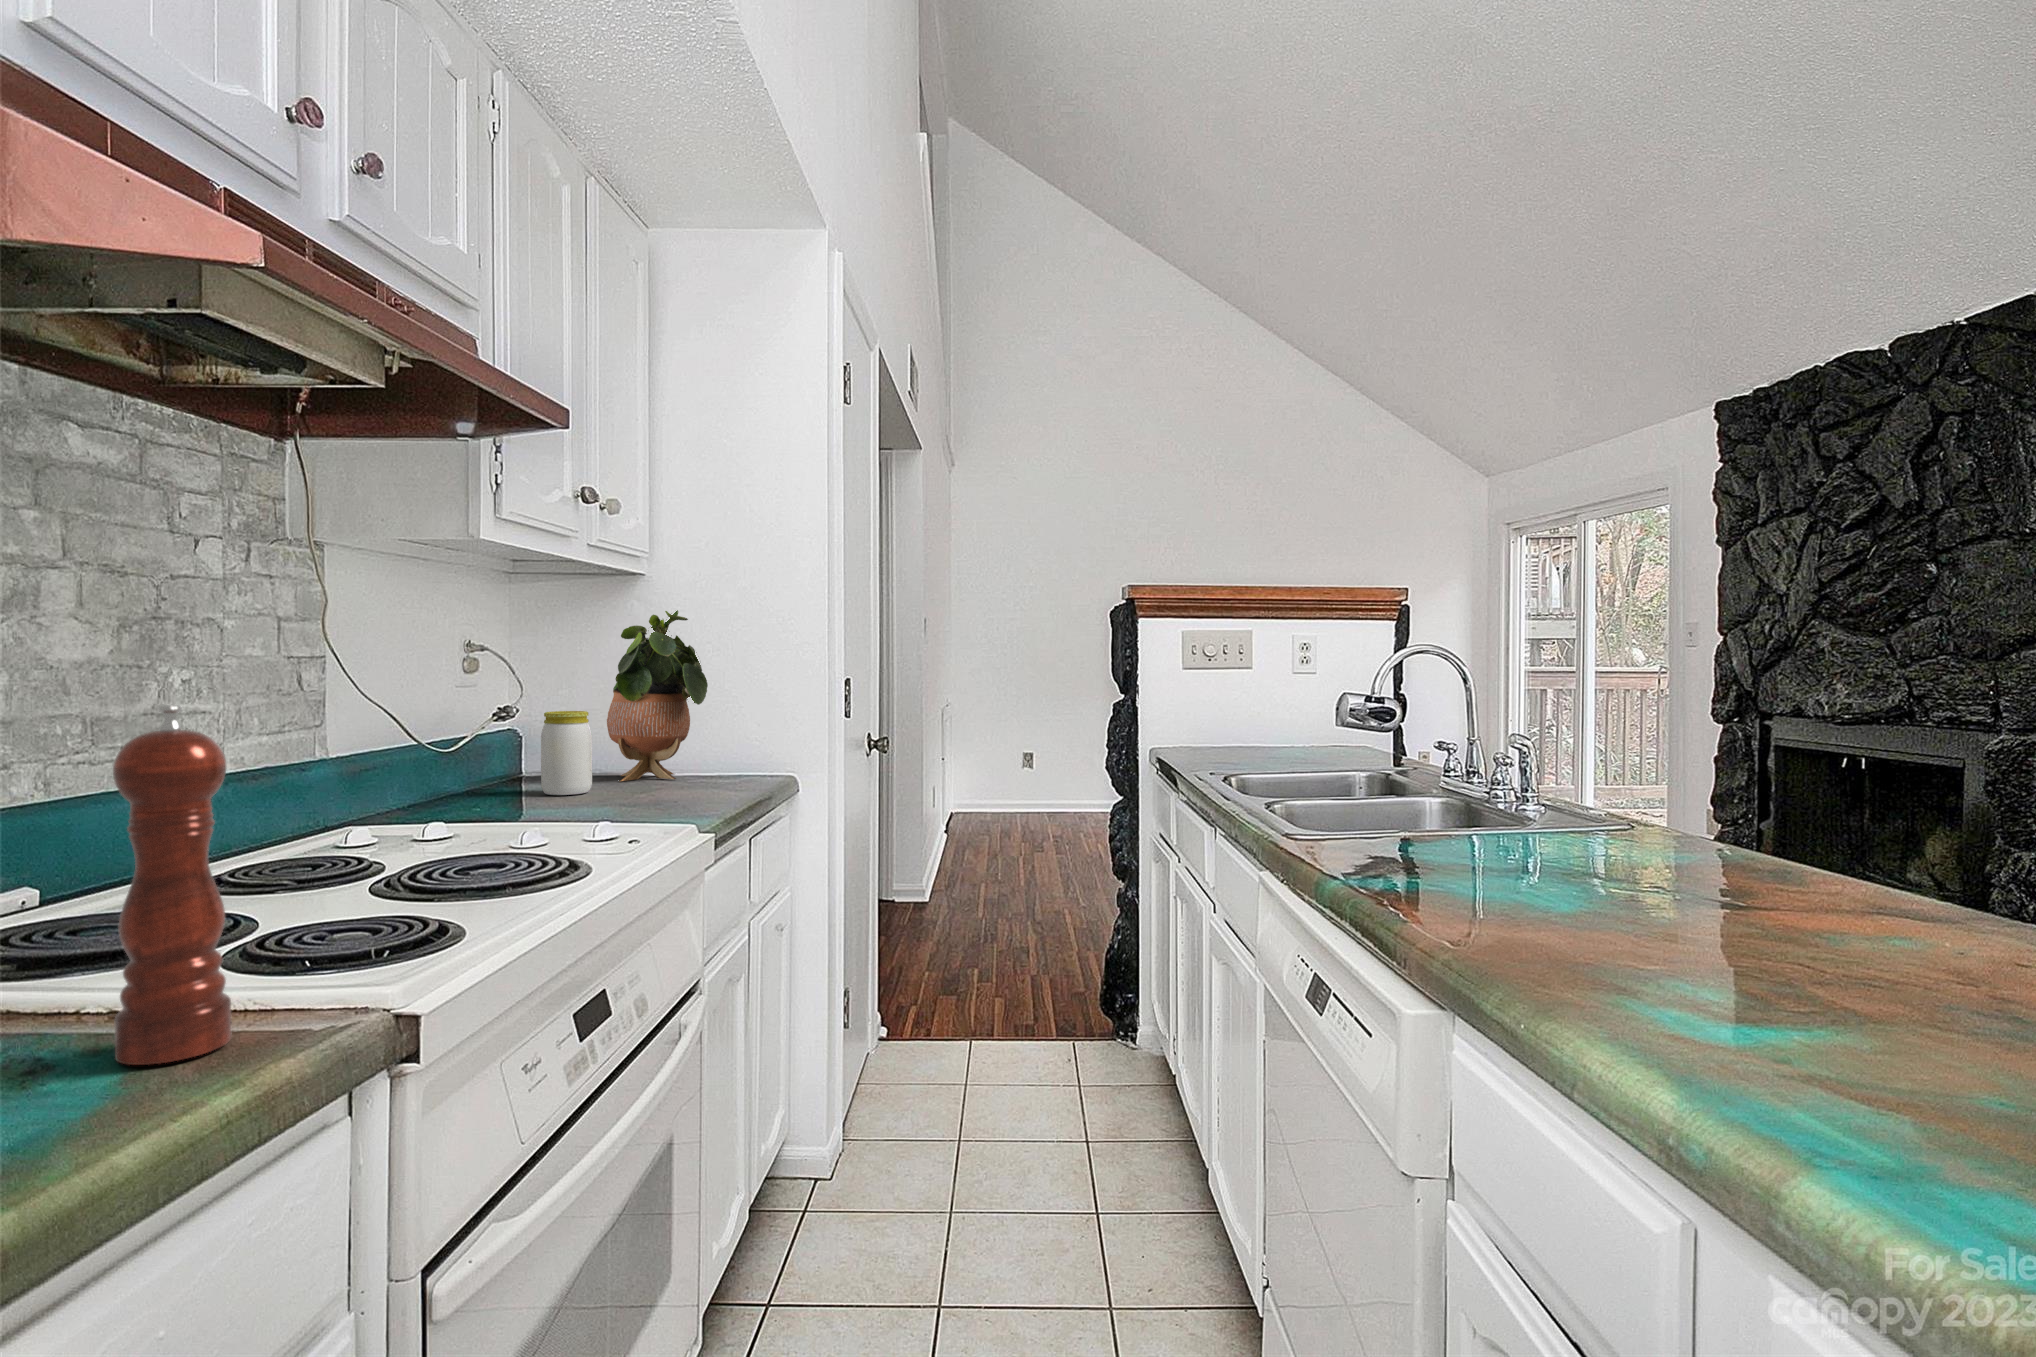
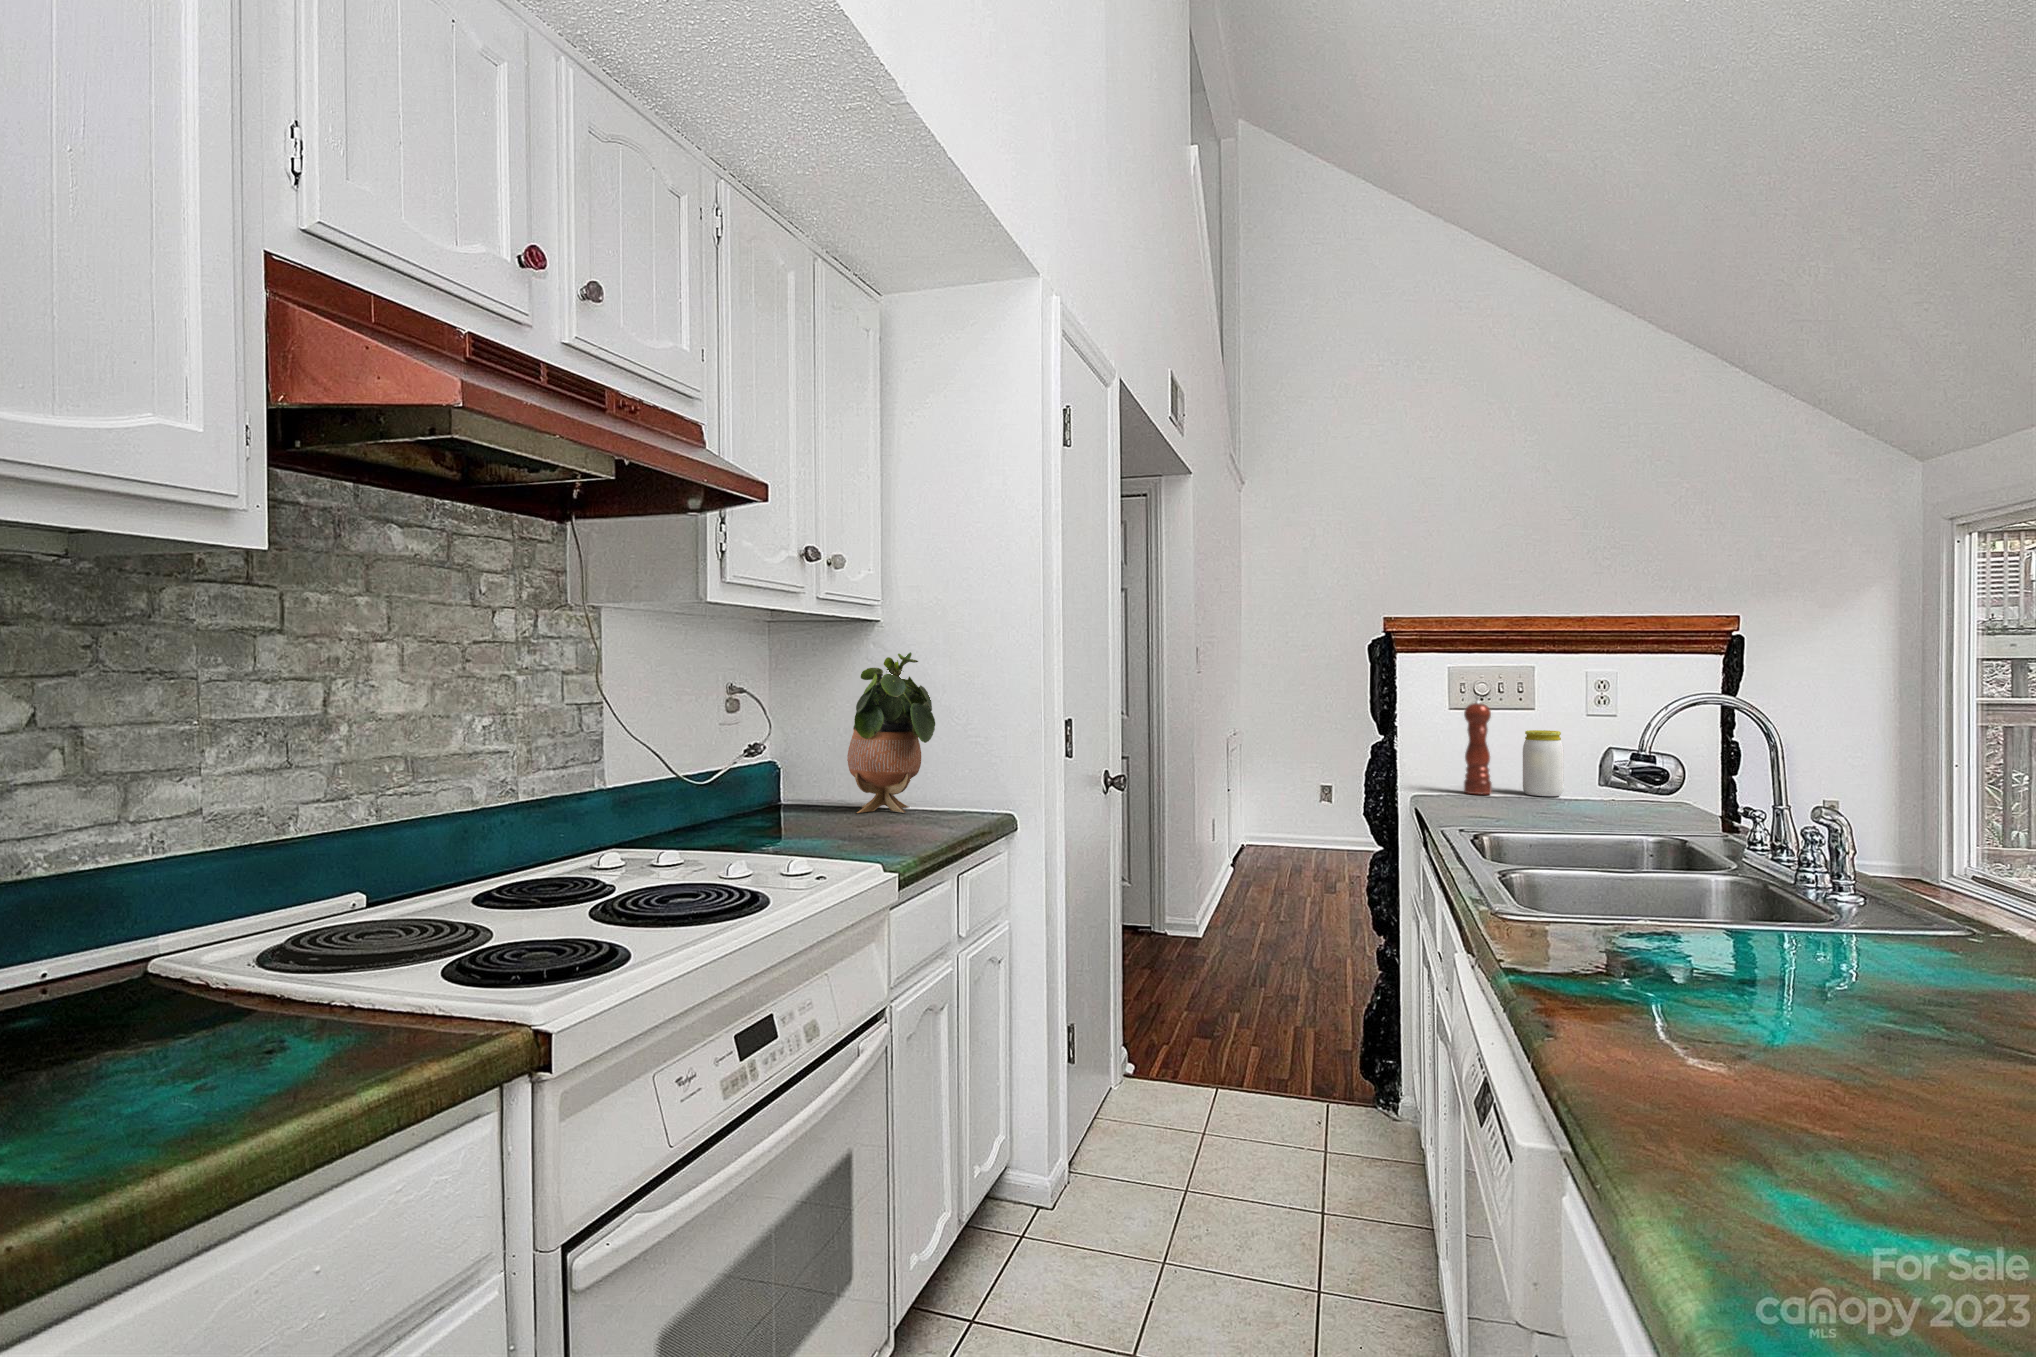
pepper mill: present [113,705,231,1065] -> present [1464,696,1492,794]
jar: present [541,711,592,795] -> present [1523,730,1564,796]

